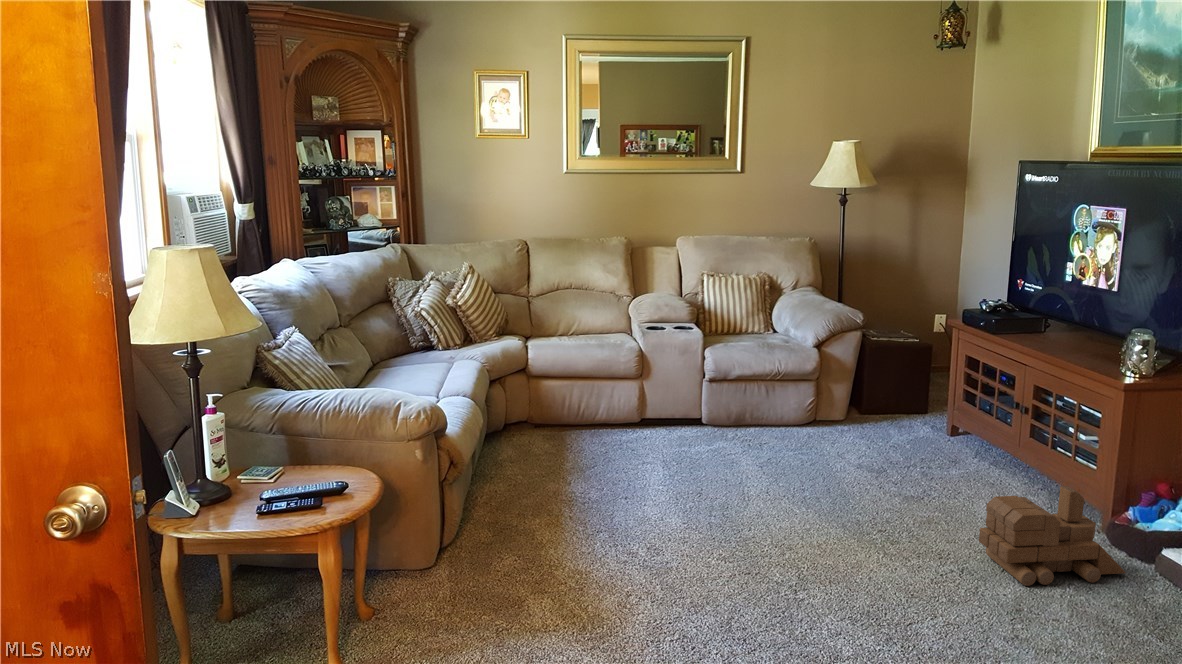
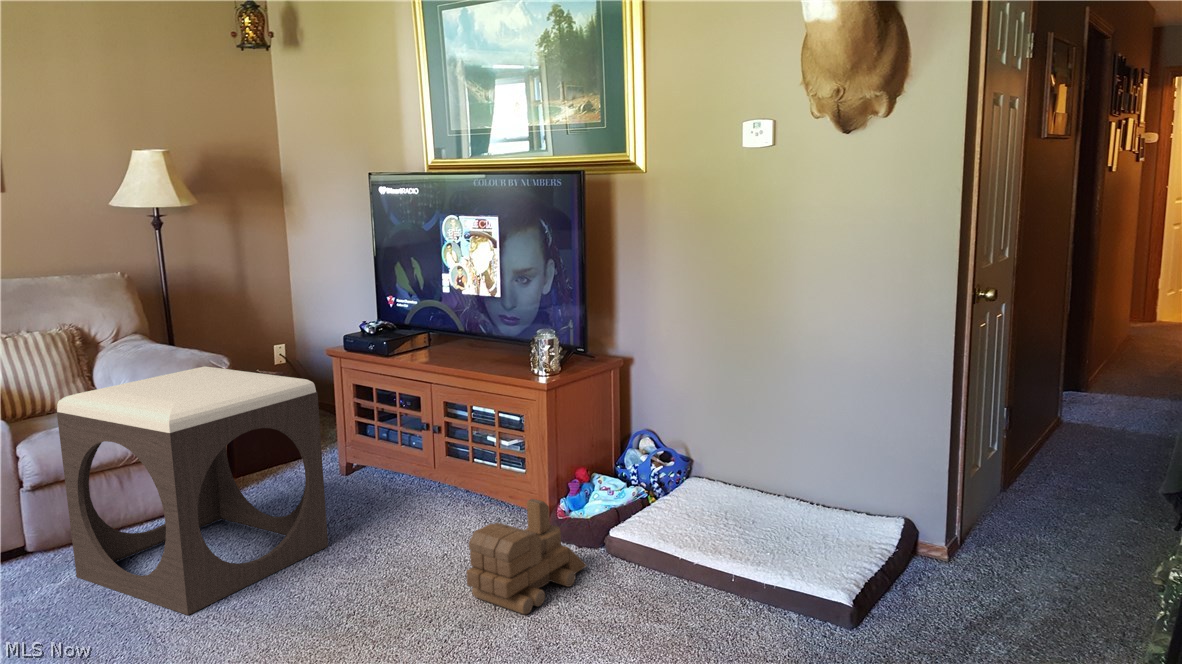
footstool: none [721,316,903,491] -> present [57,366,328,615]

